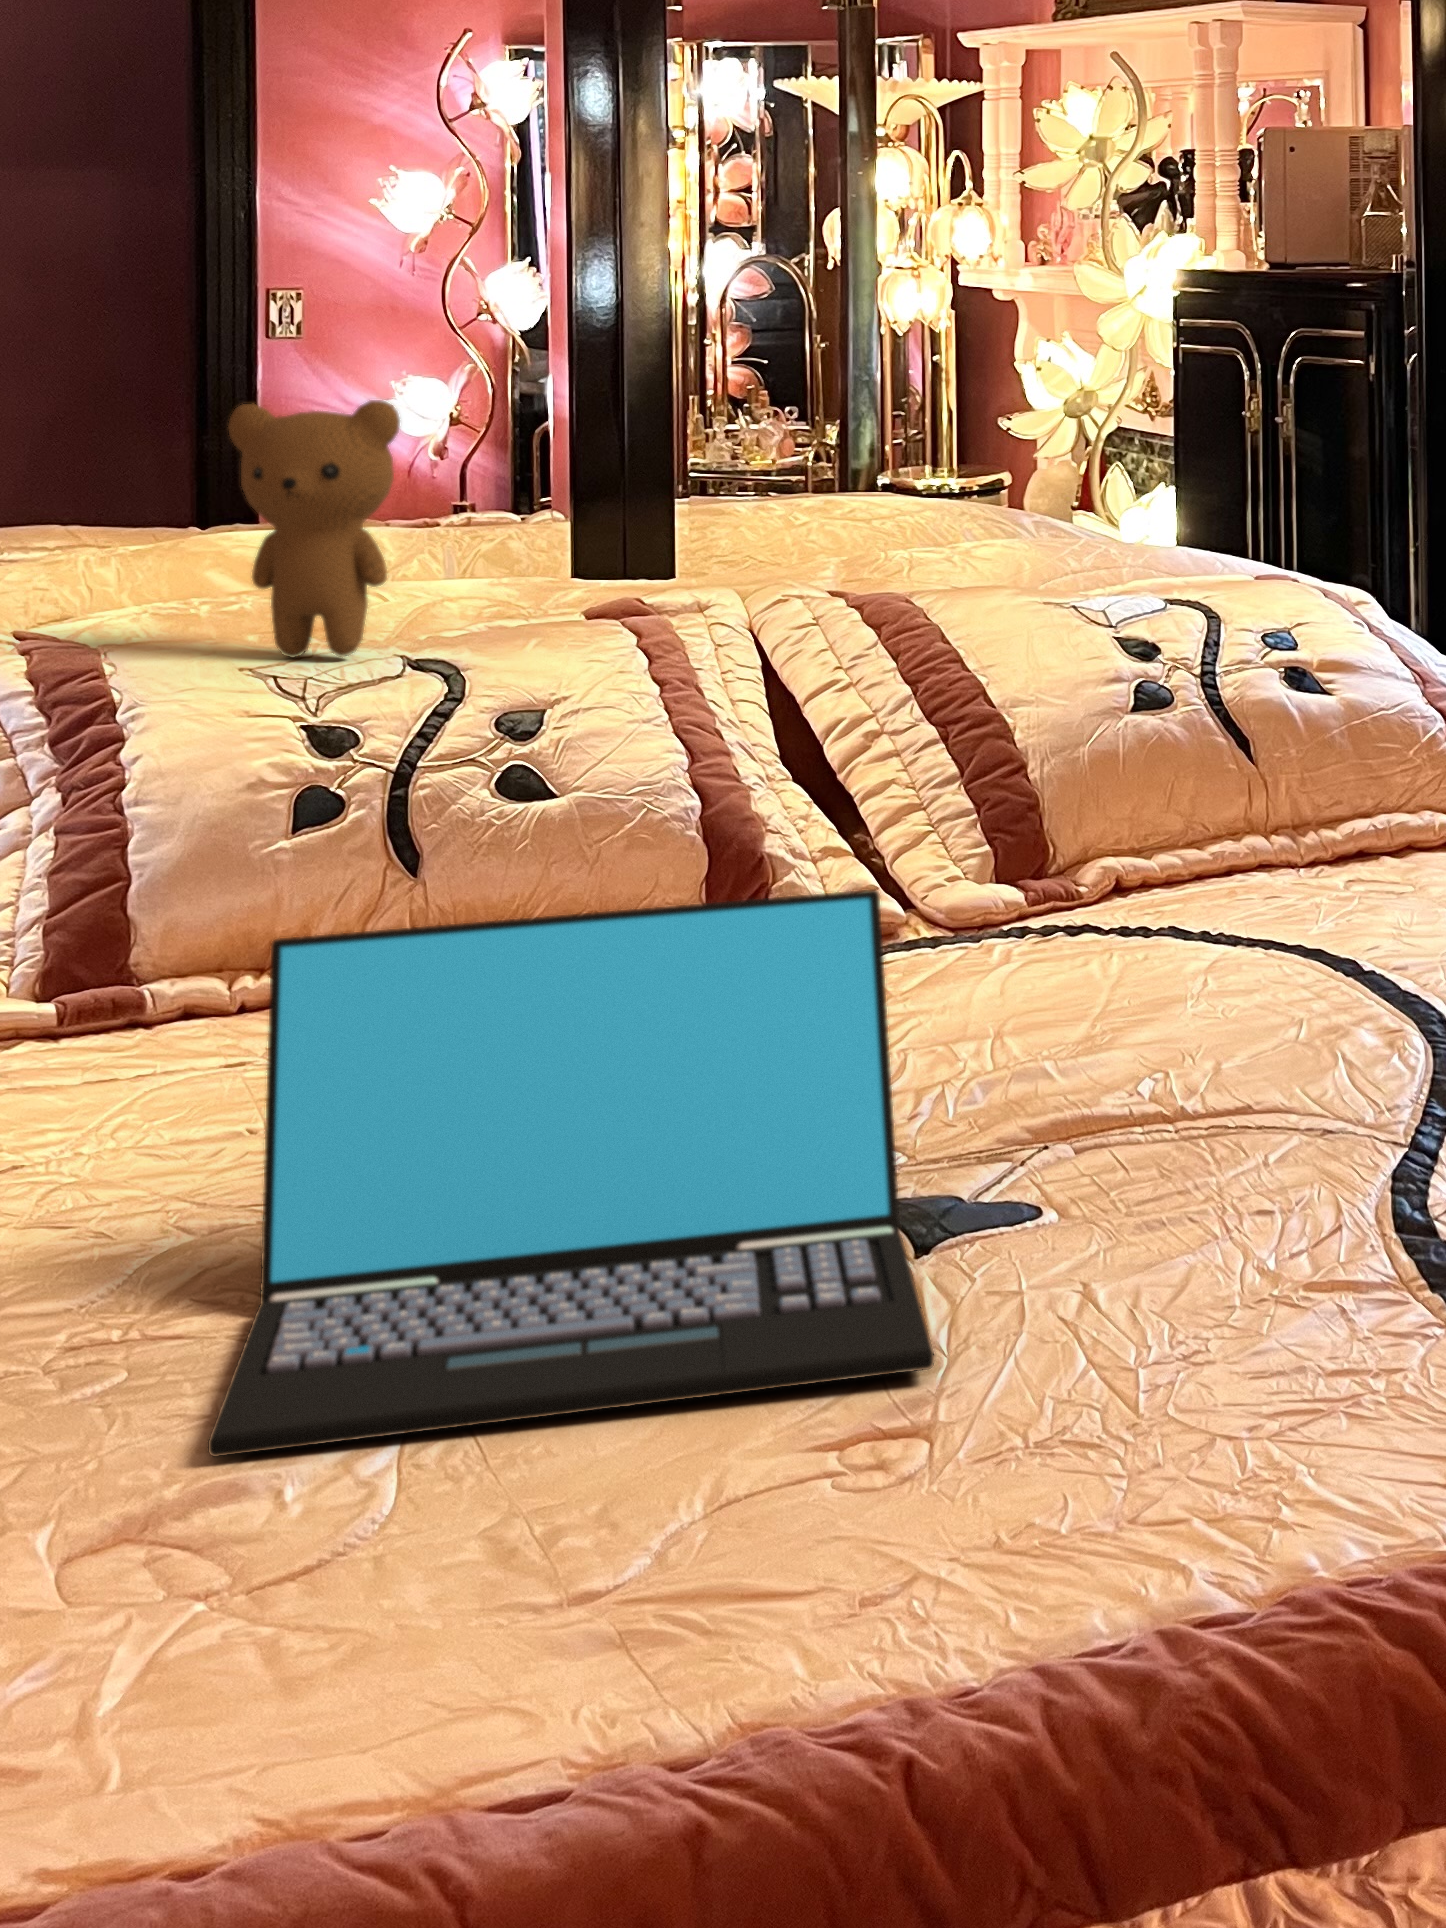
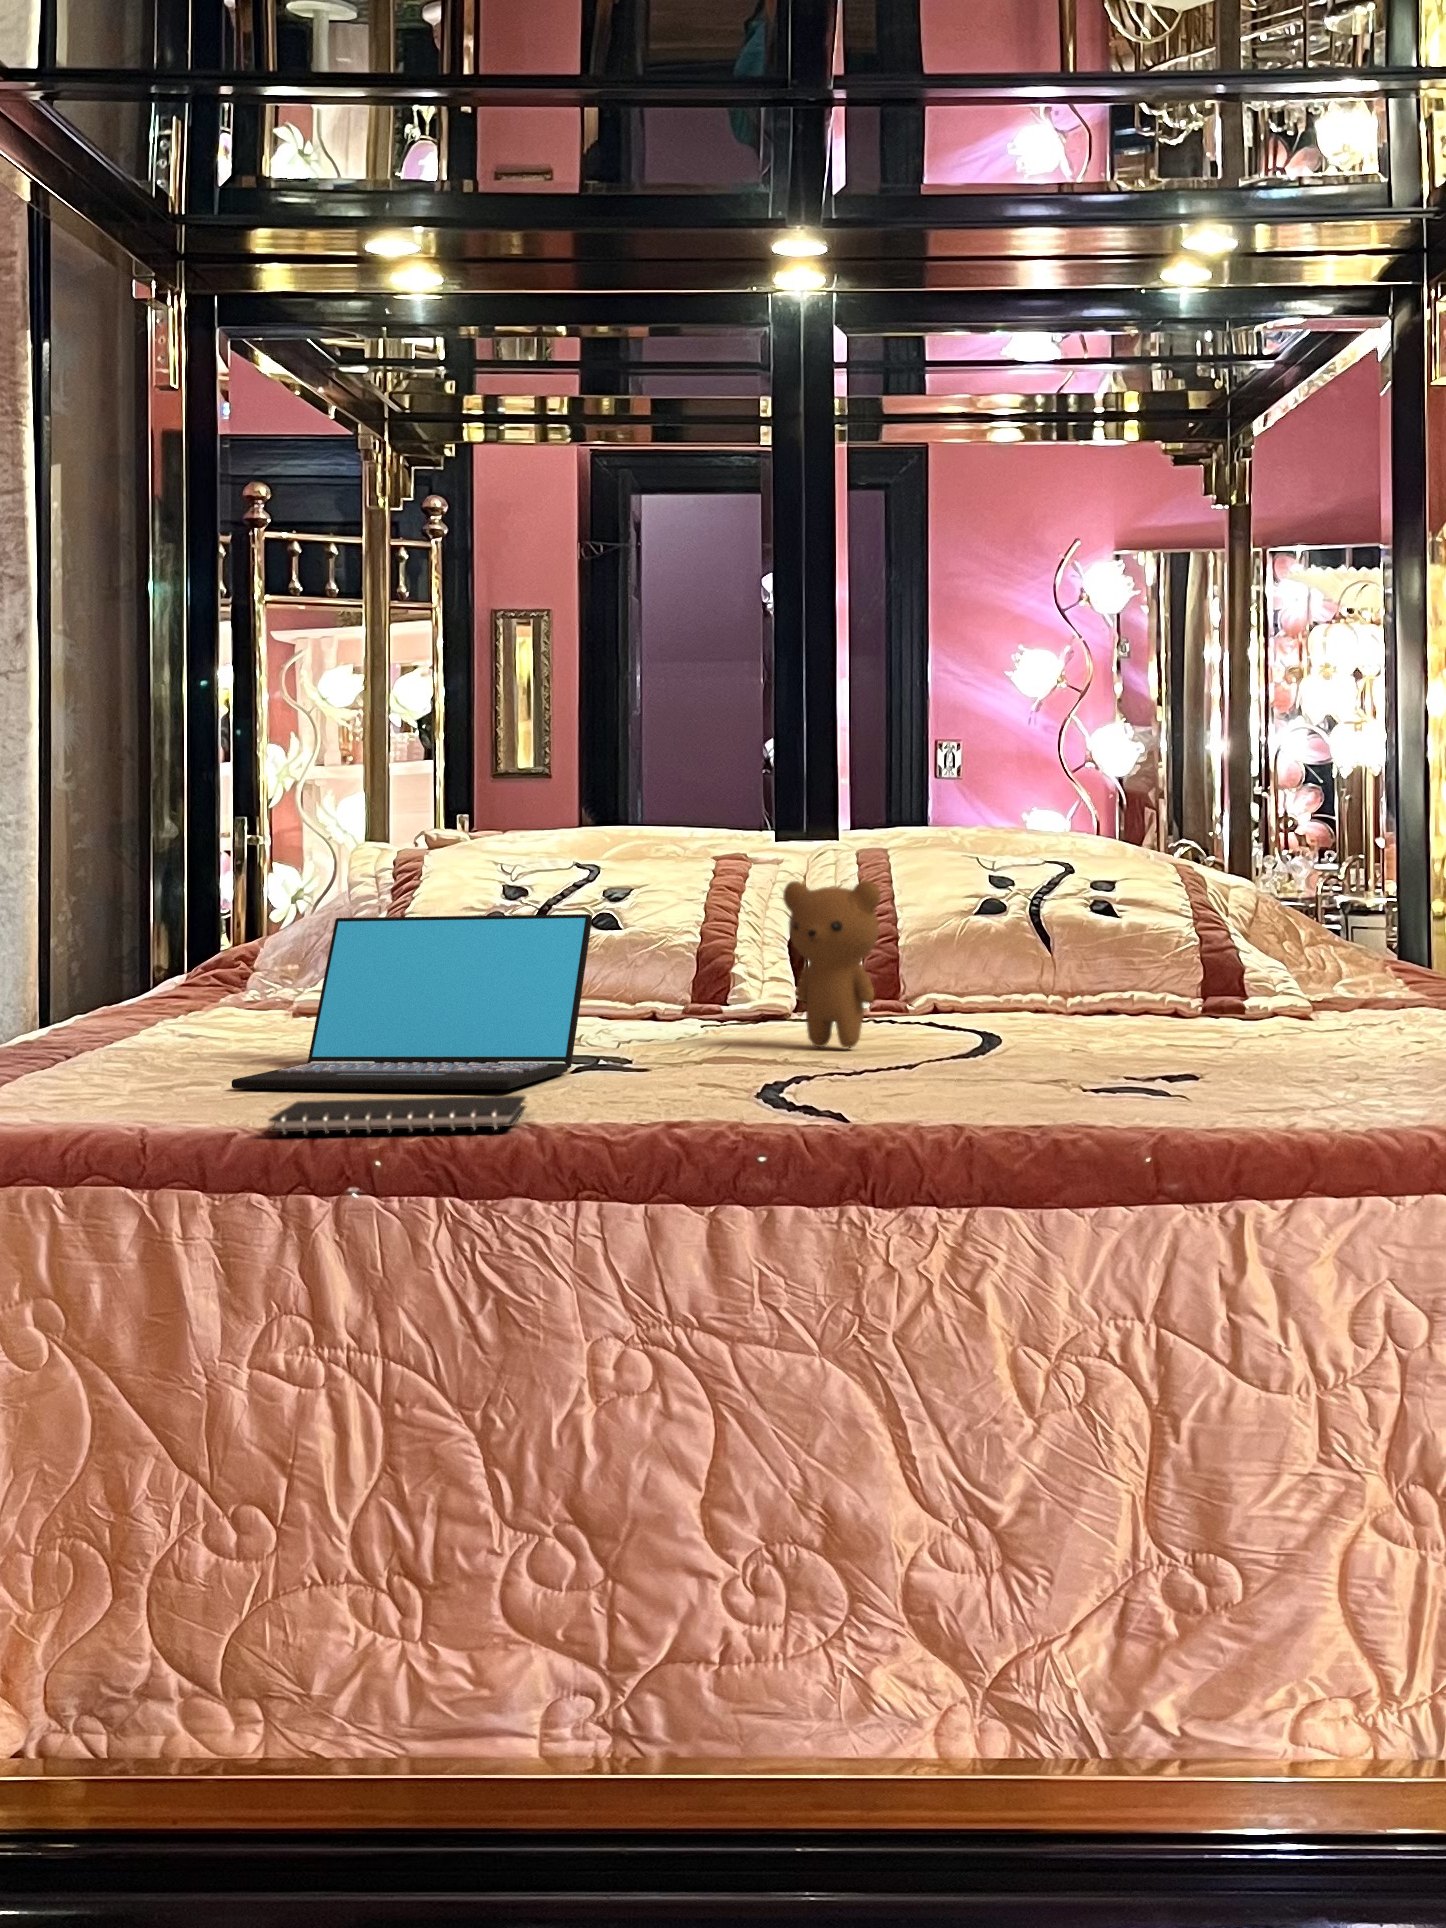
teddy bear: present [229,400,400,658] -> present [783,881,881,1048]
notebook: none [582,1434,1273,1751] -> present [269,1096,526,1135]

